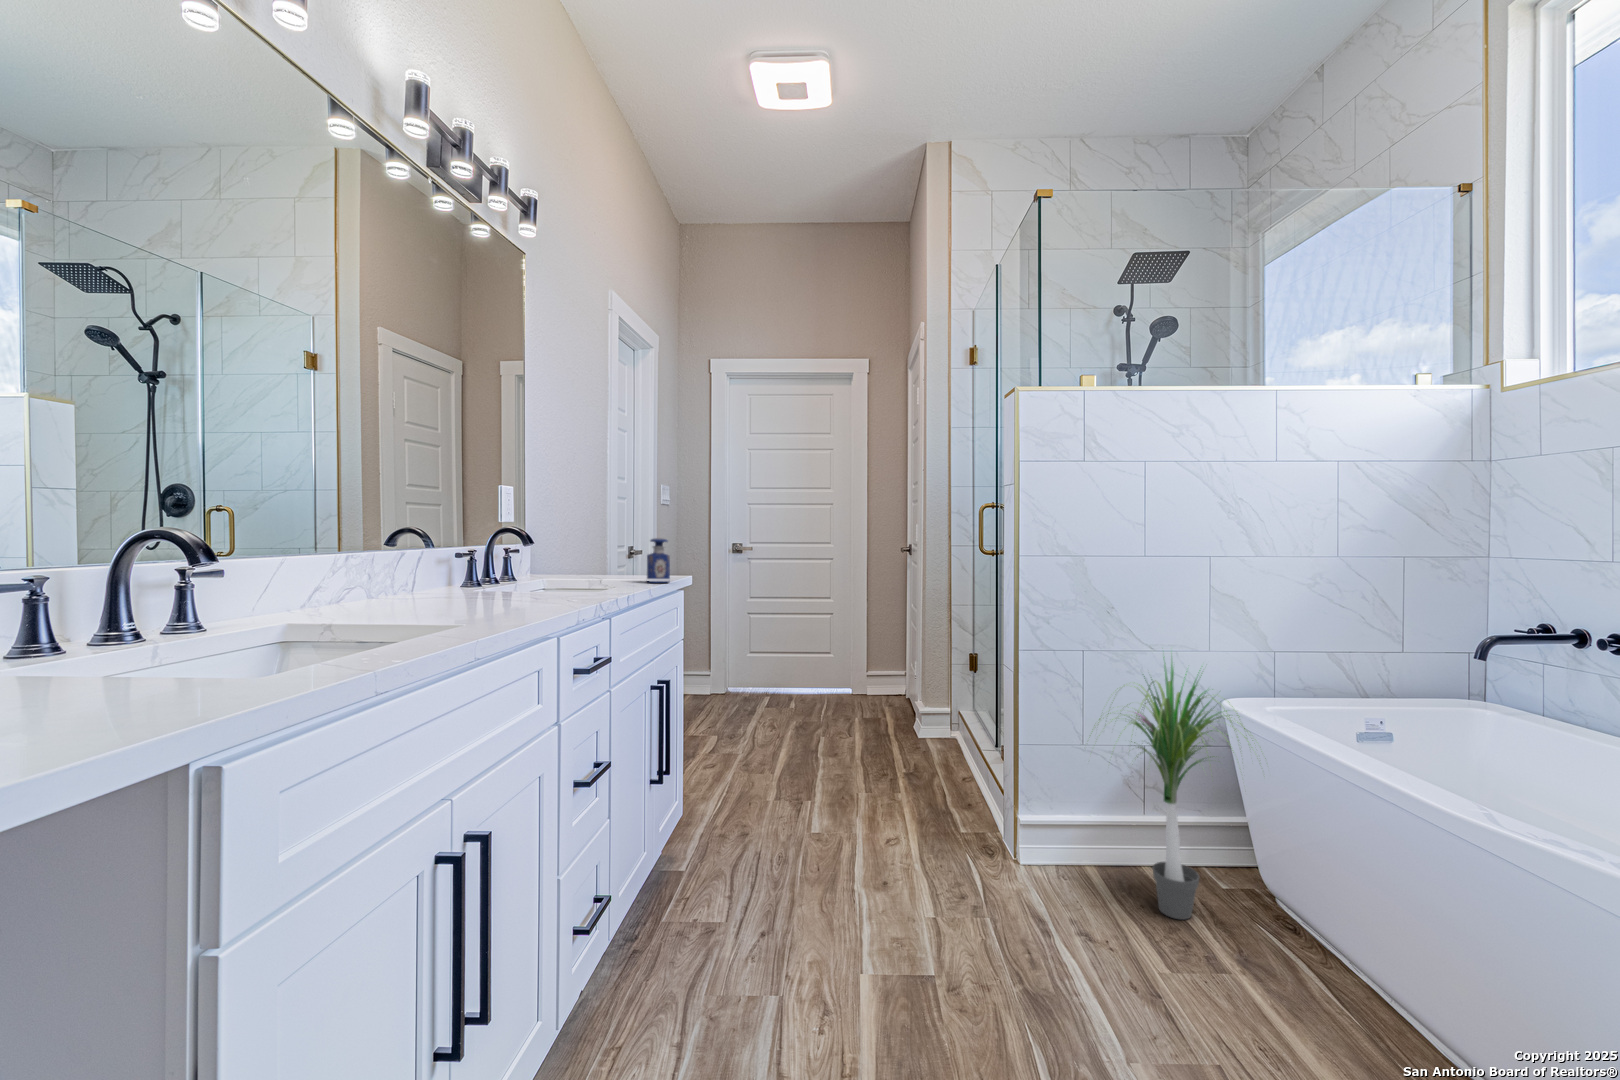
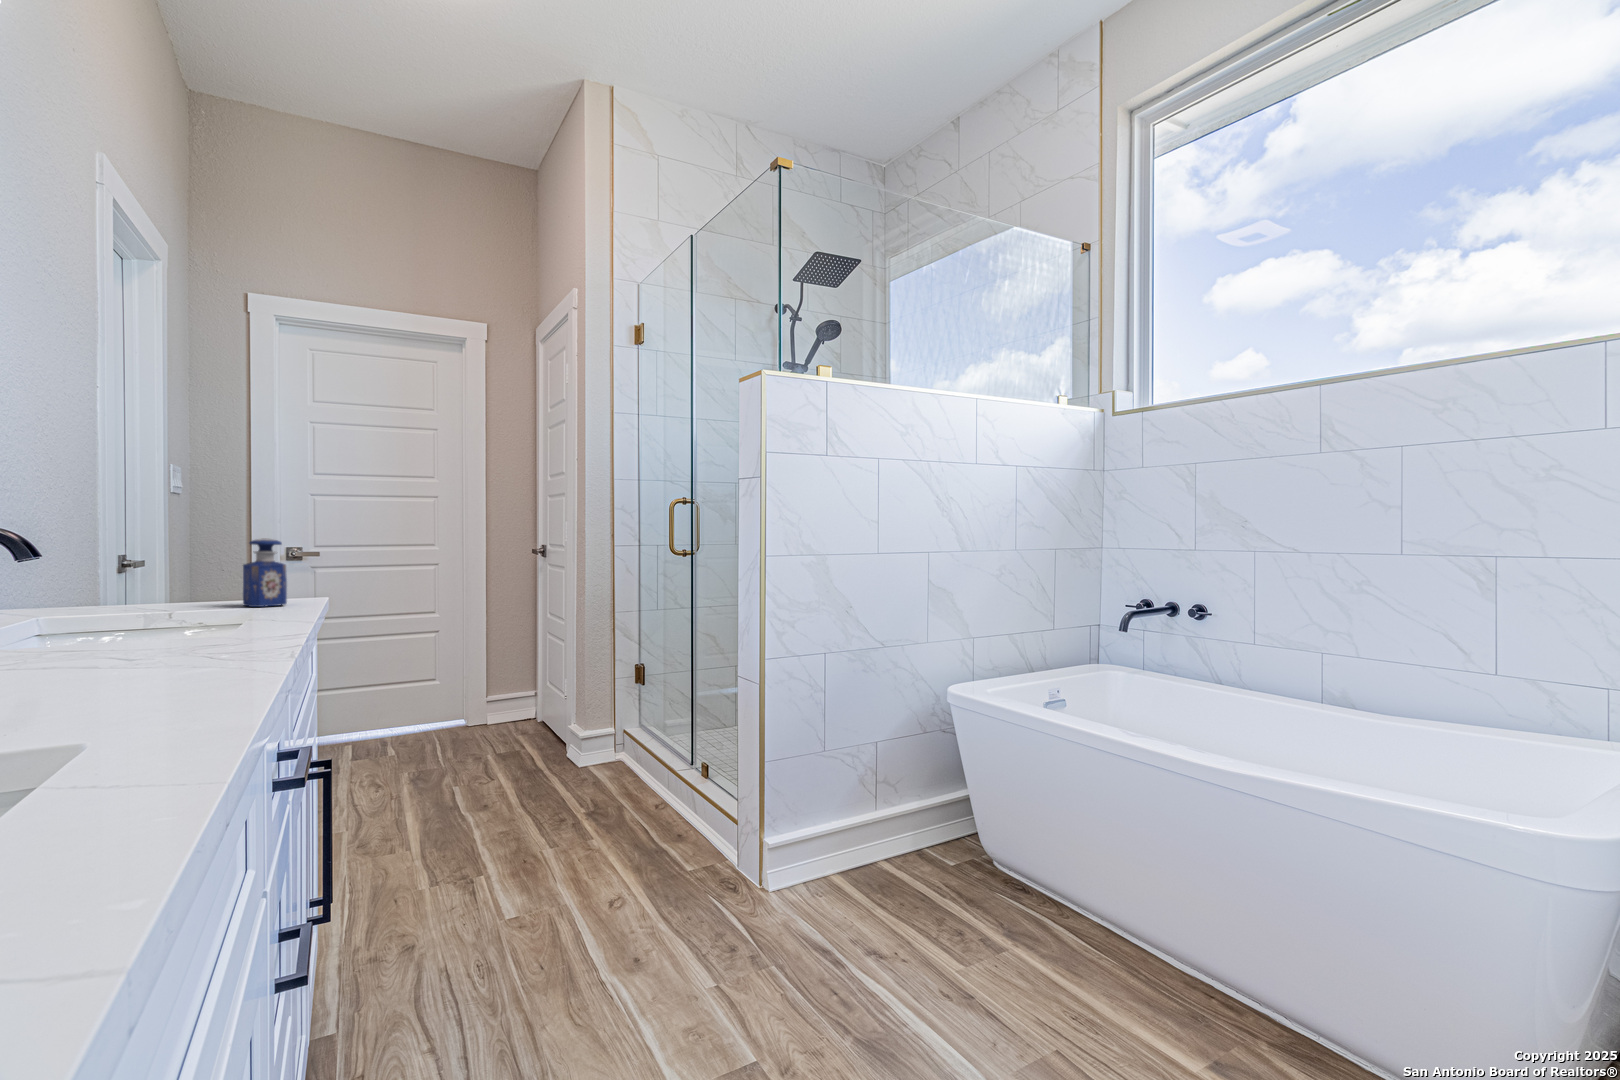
potted plant: present [1092,664,1248,919] -> none [840,640,1013,911]

